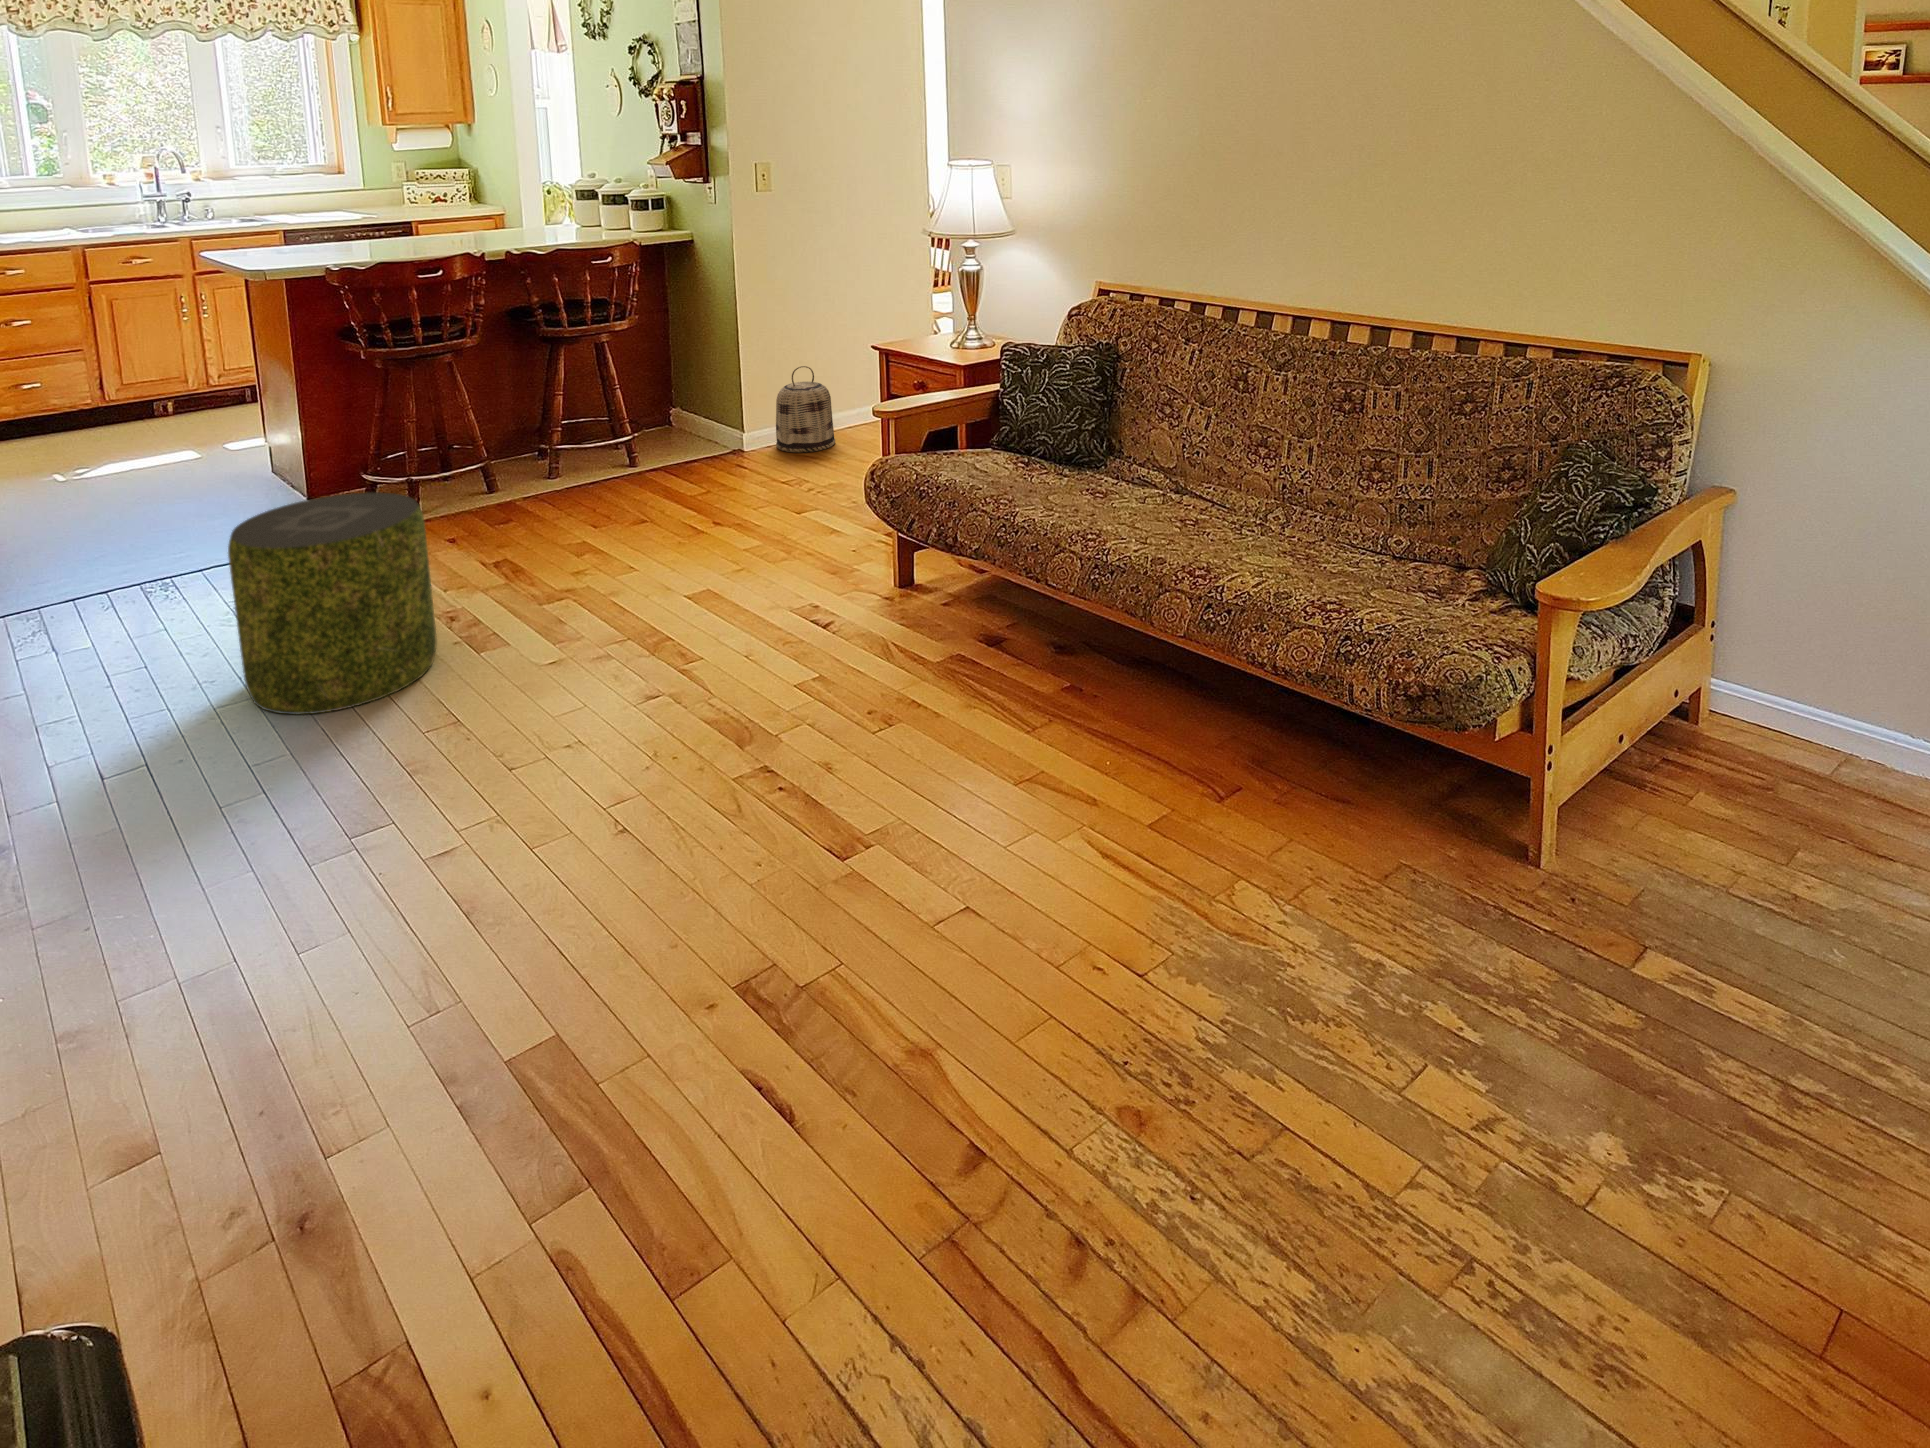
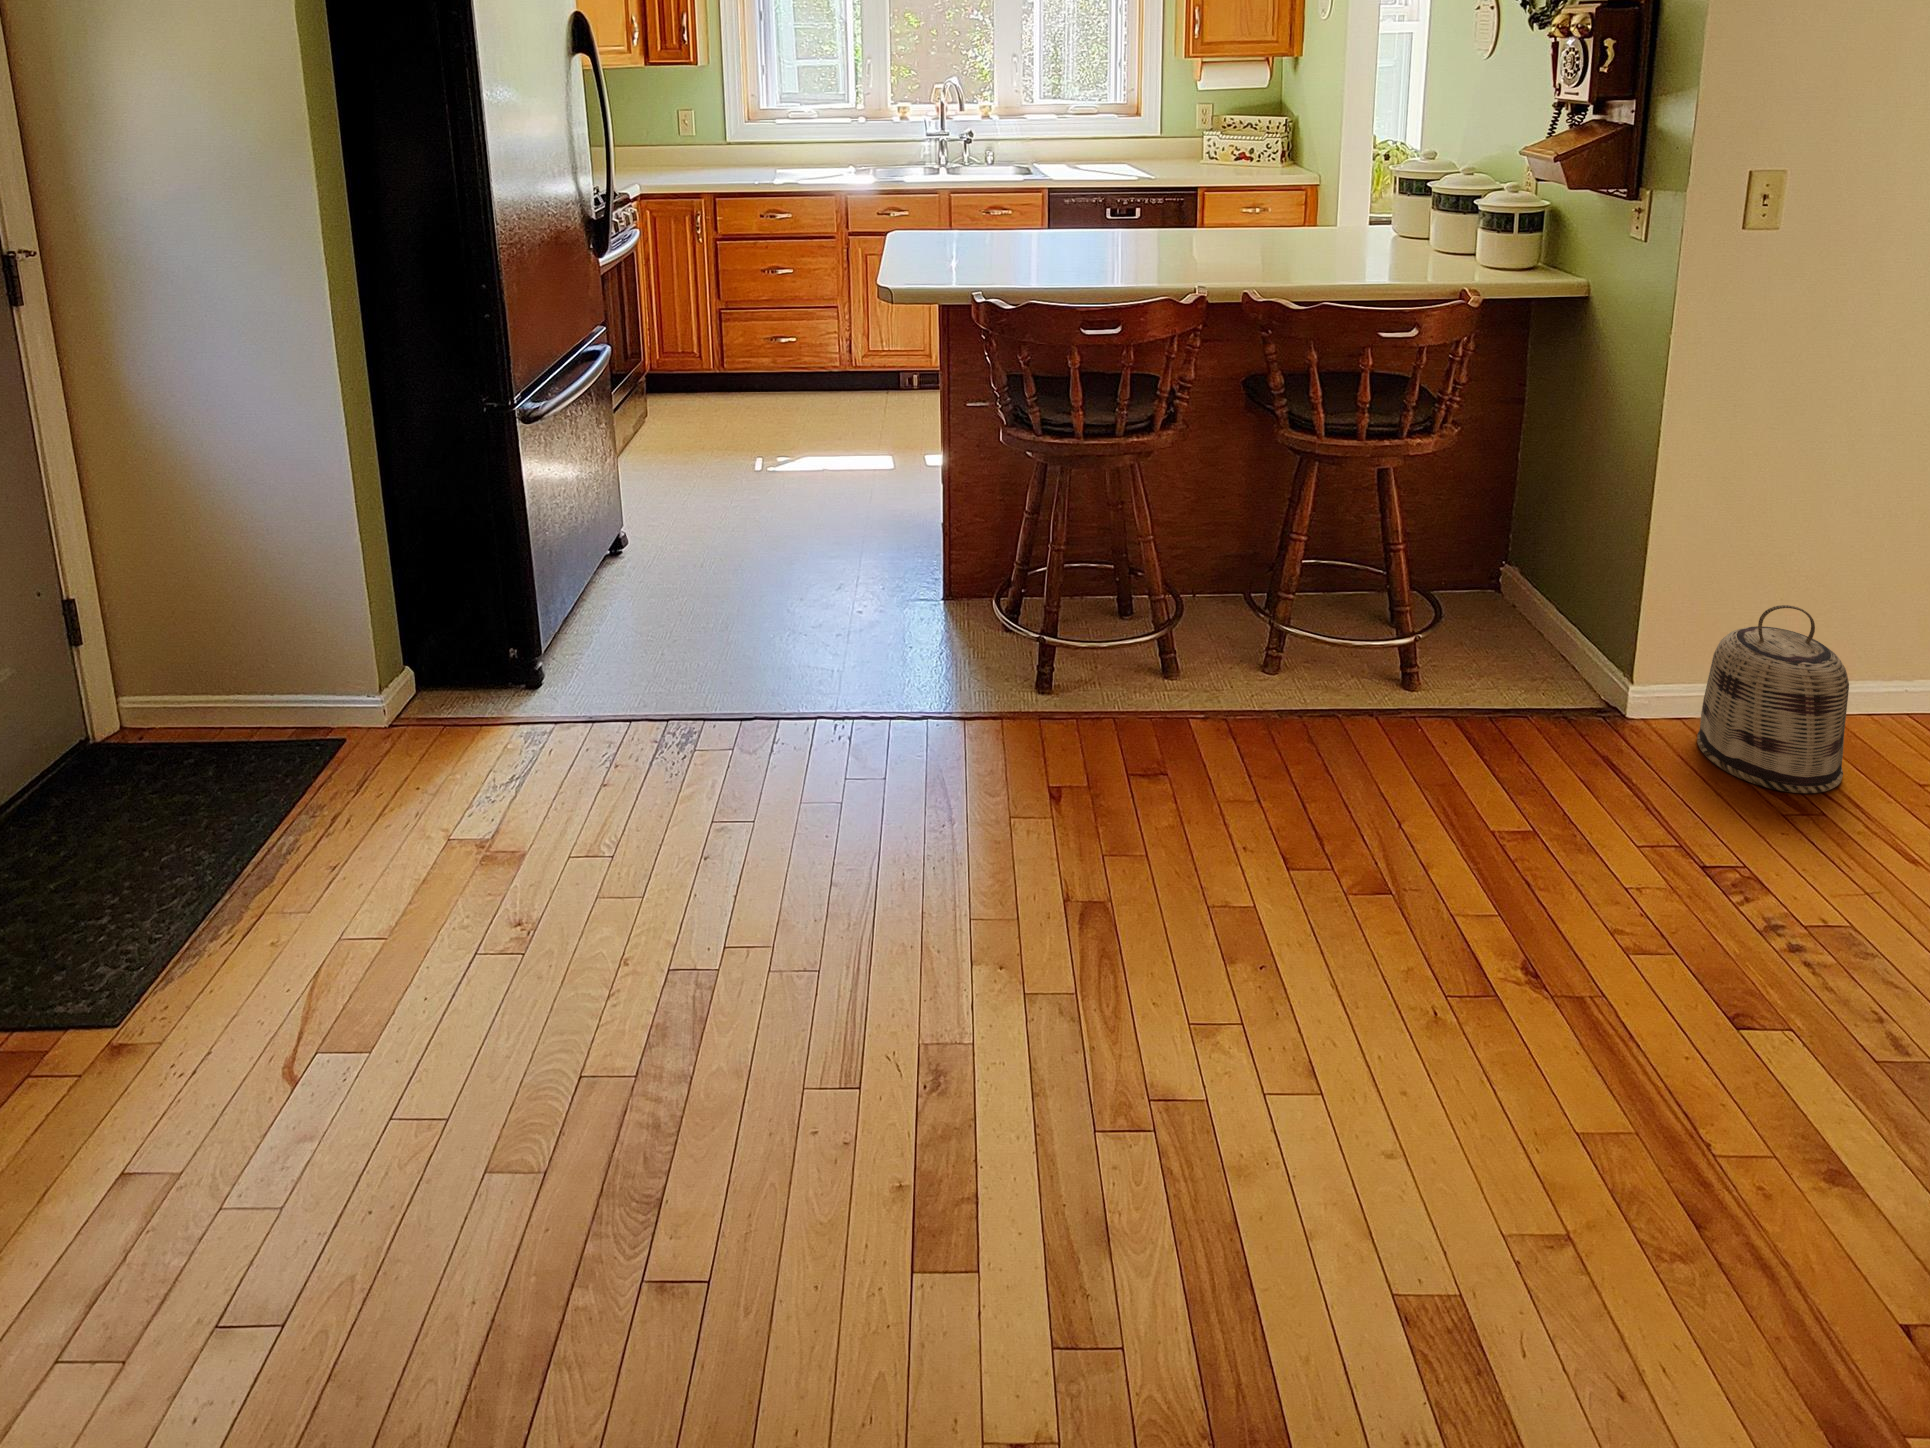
pouf: present [228,492,437,714] -> none [502,786,850,1303]

